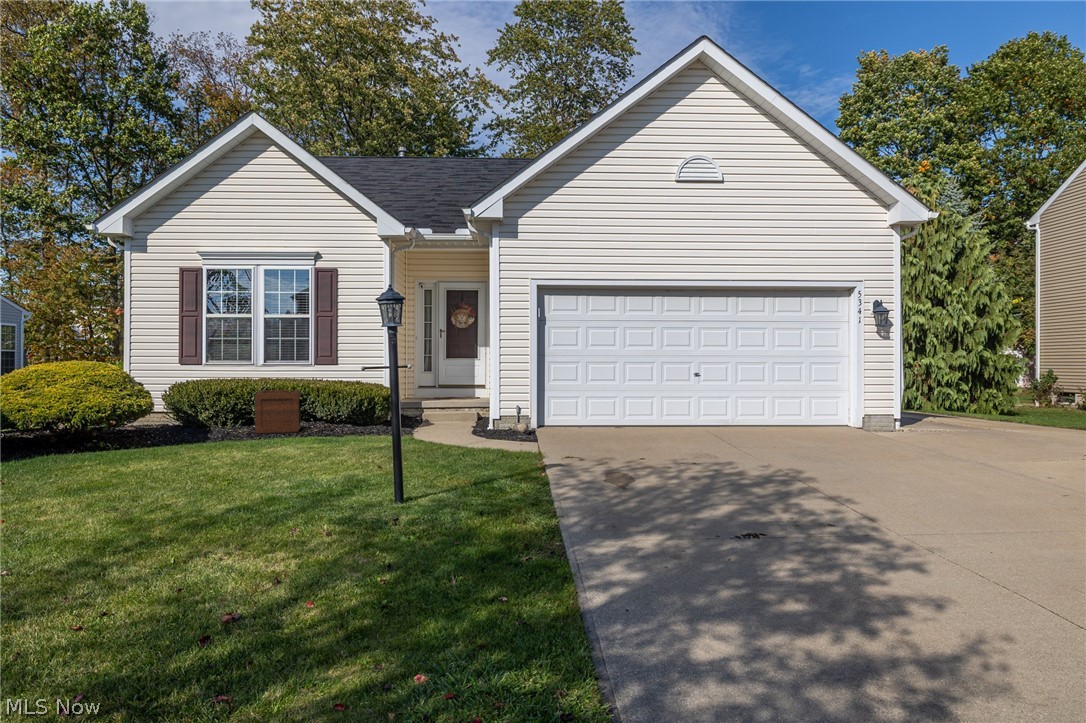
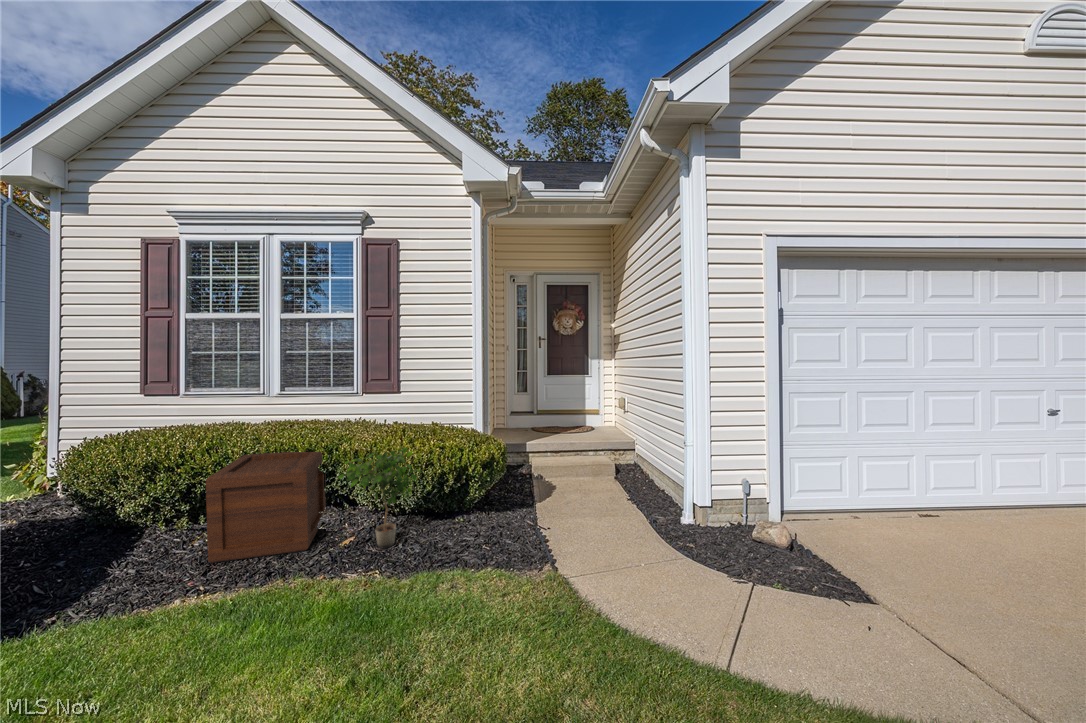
potted plant: none [314,386,354,432] -> present [339,447,421,548]

